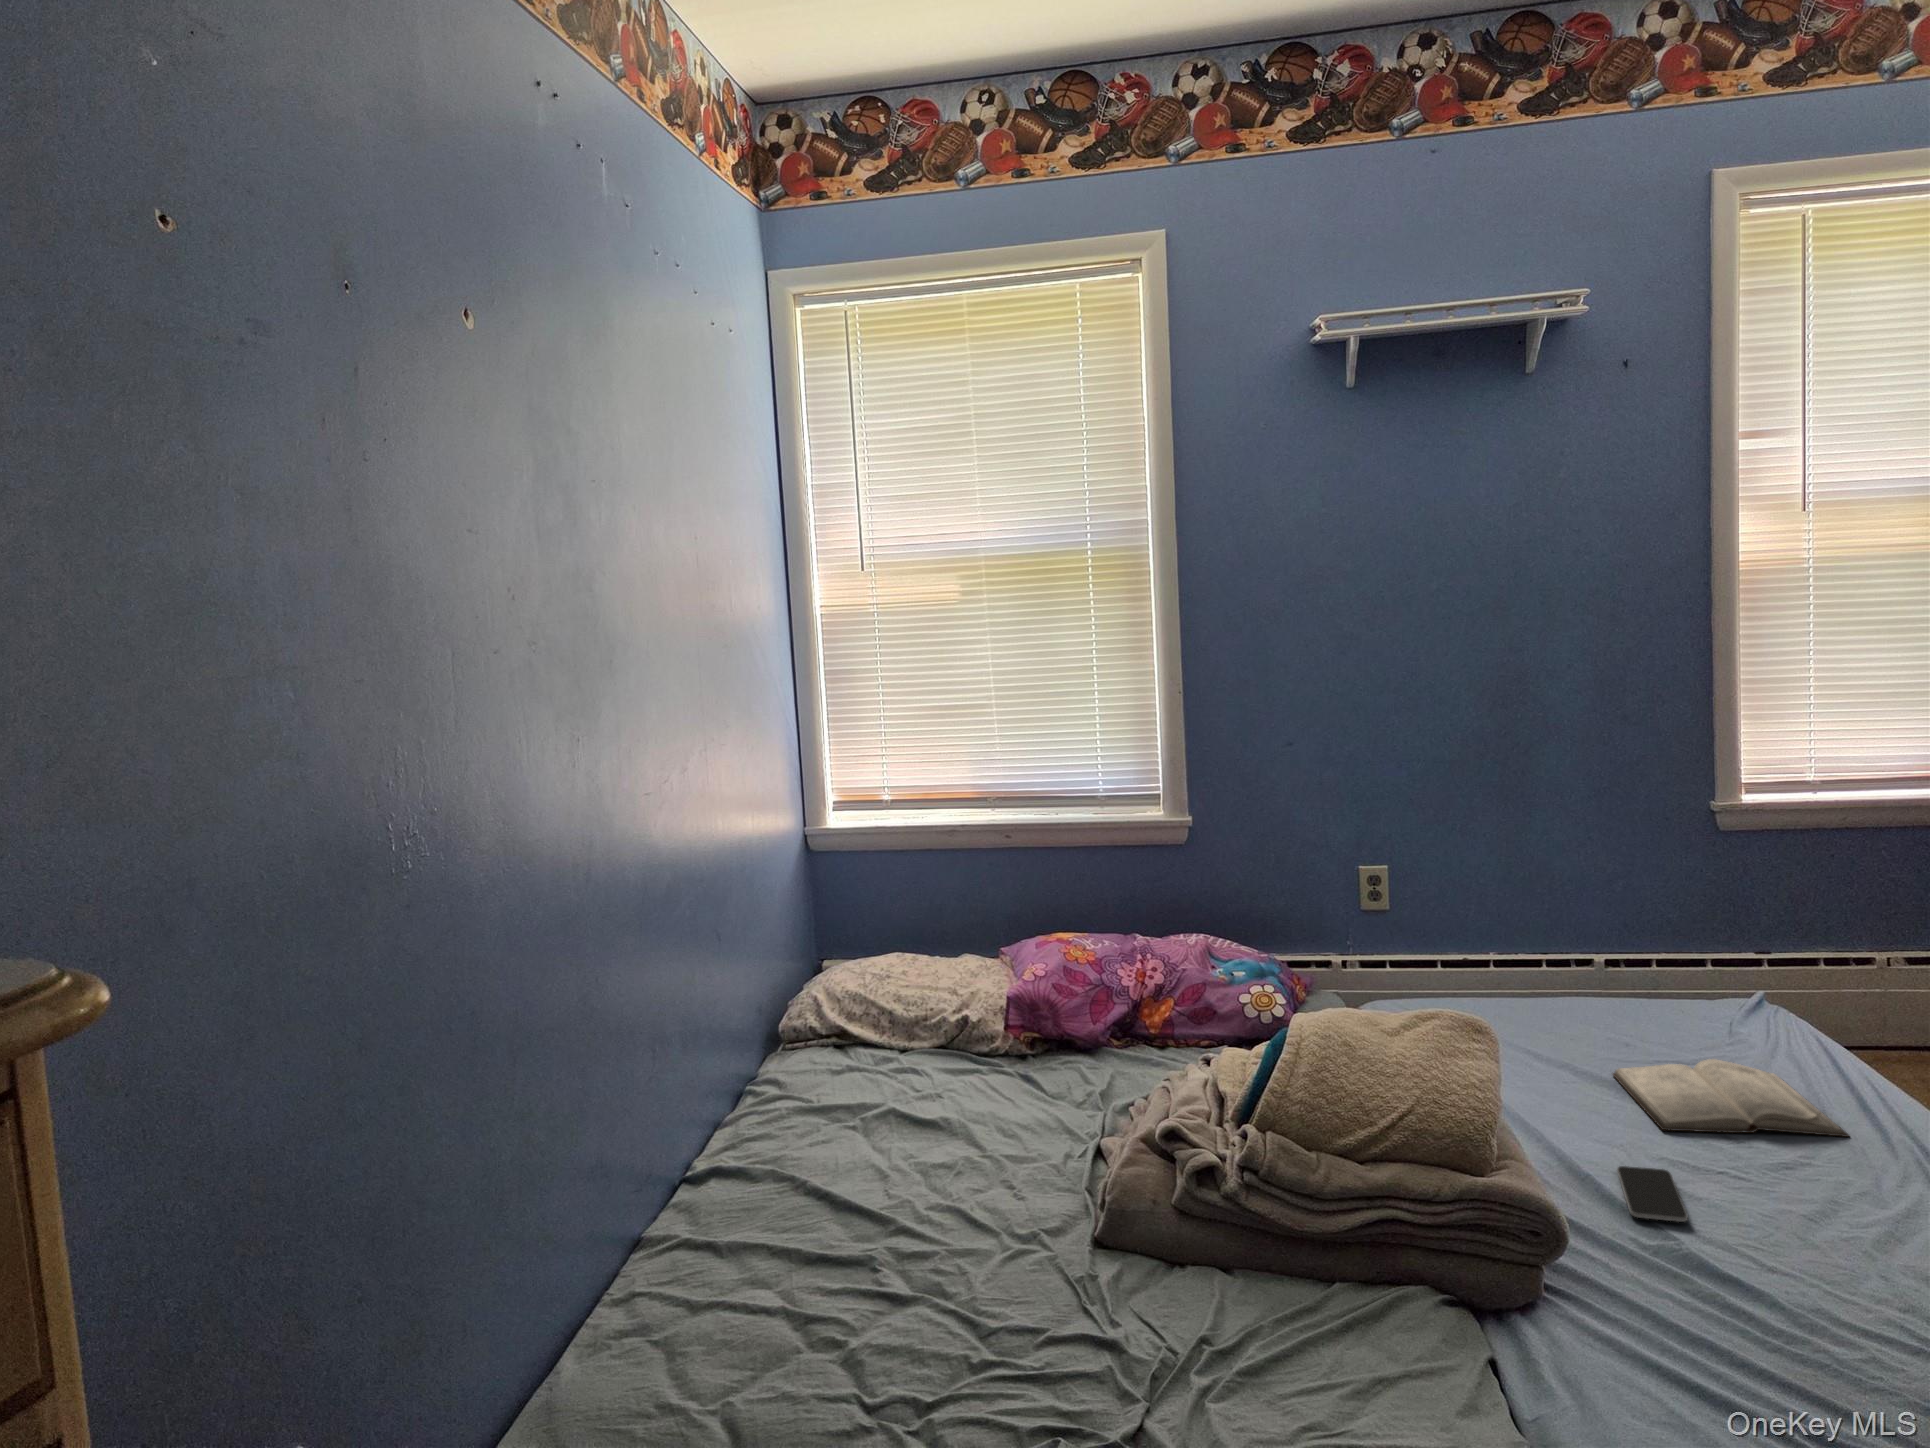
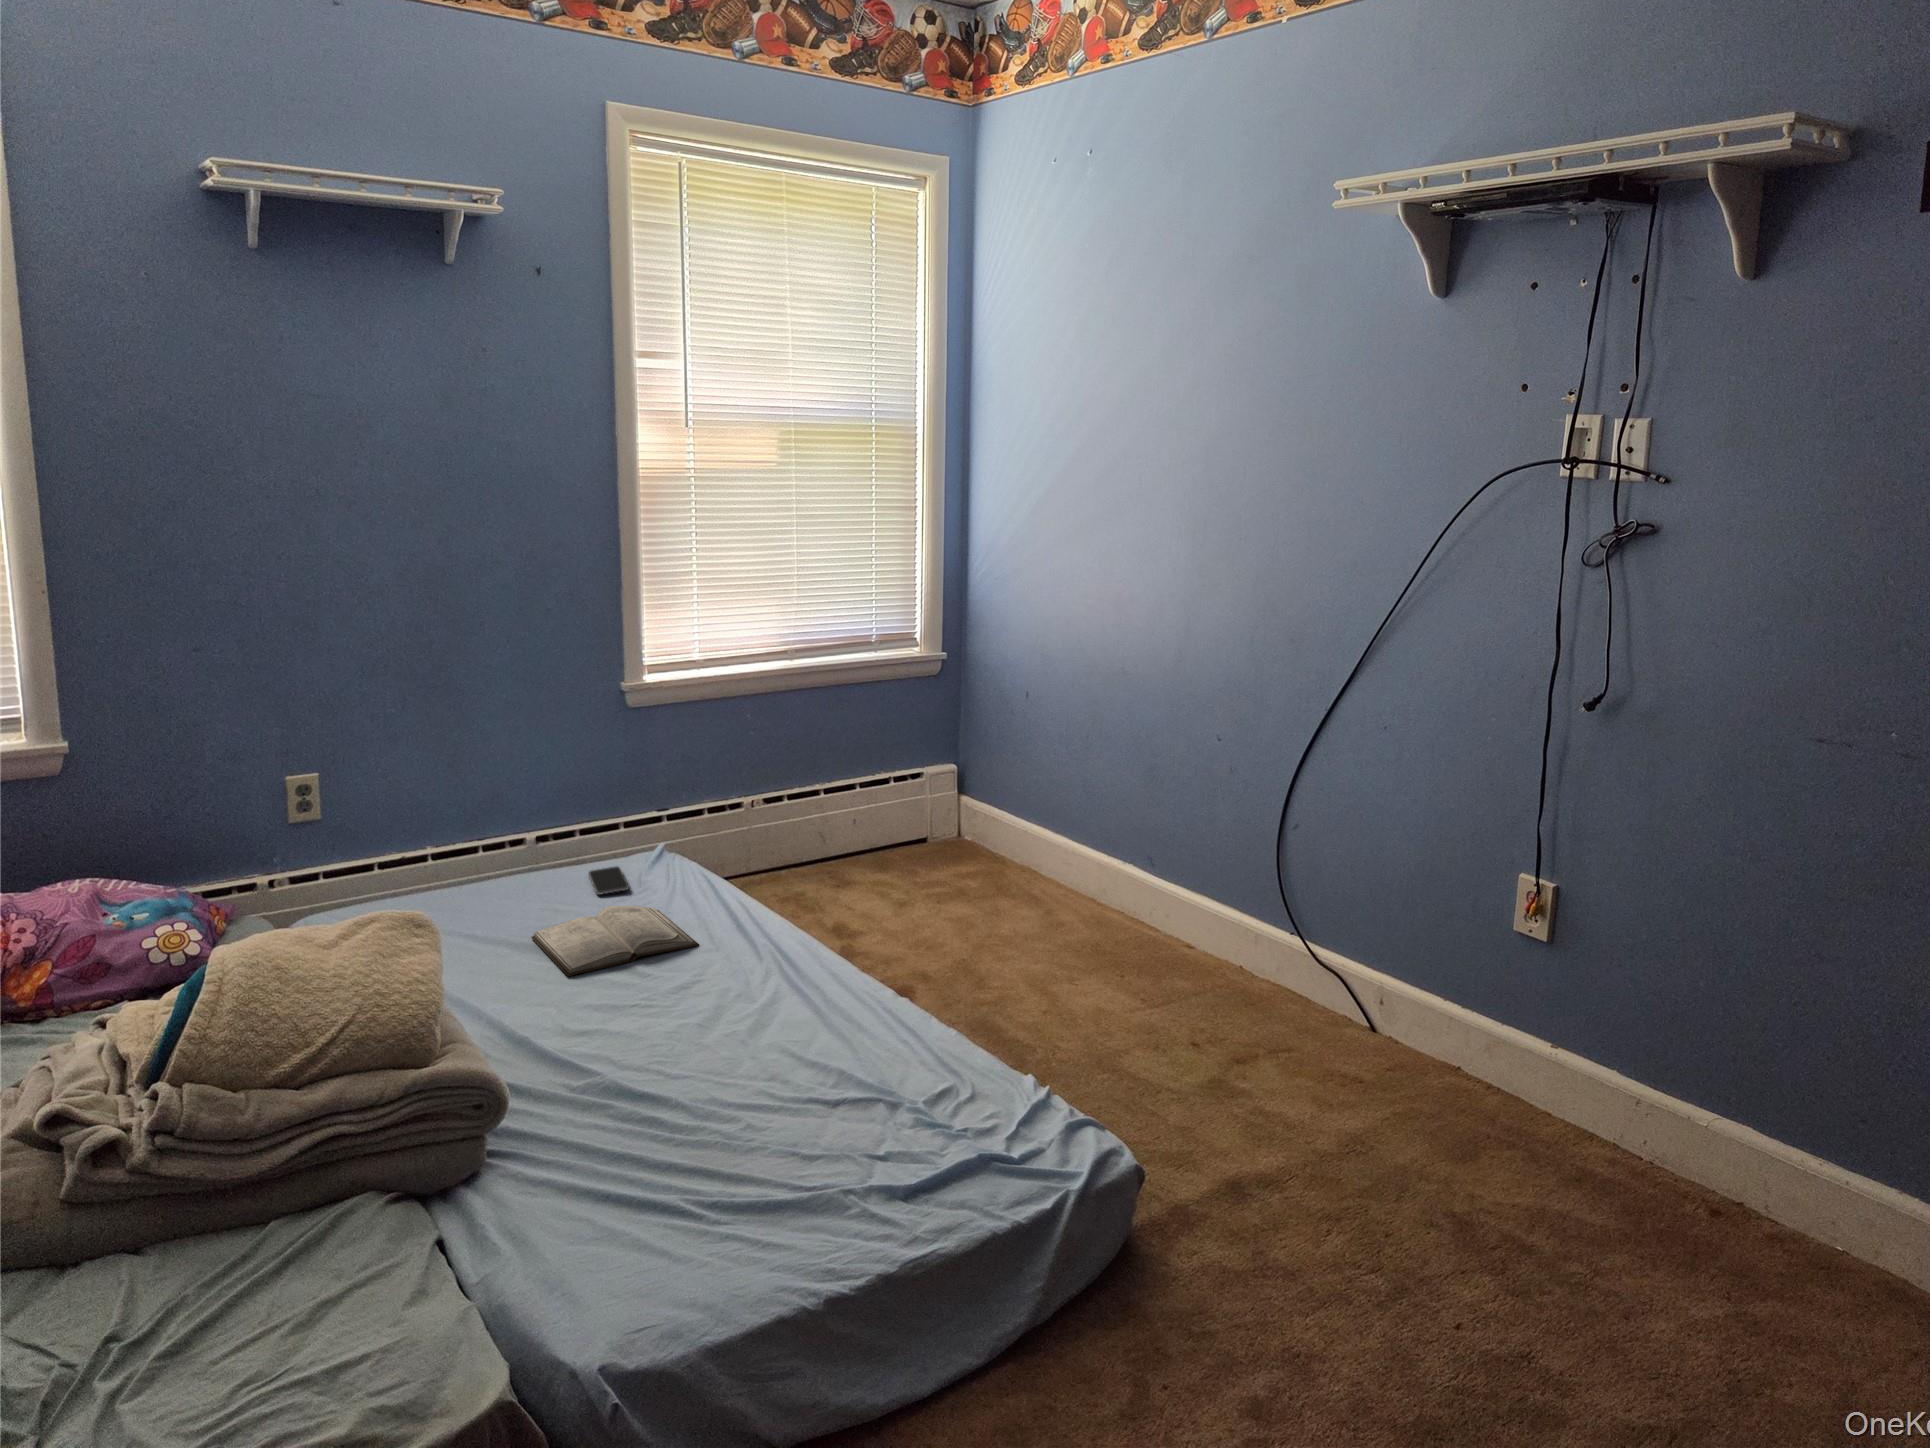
smartphone: present [1617,1166,1688,1222] -> present [588,867,629,895]

